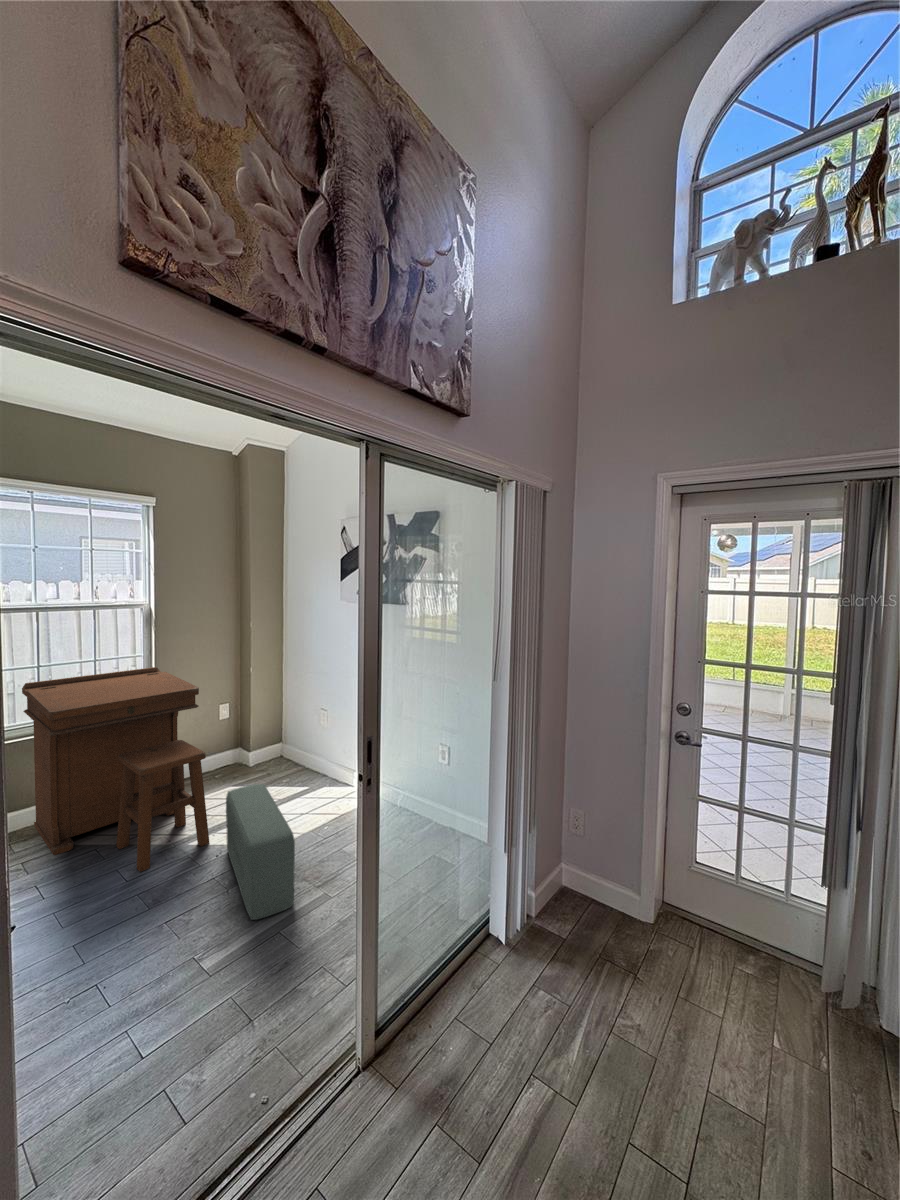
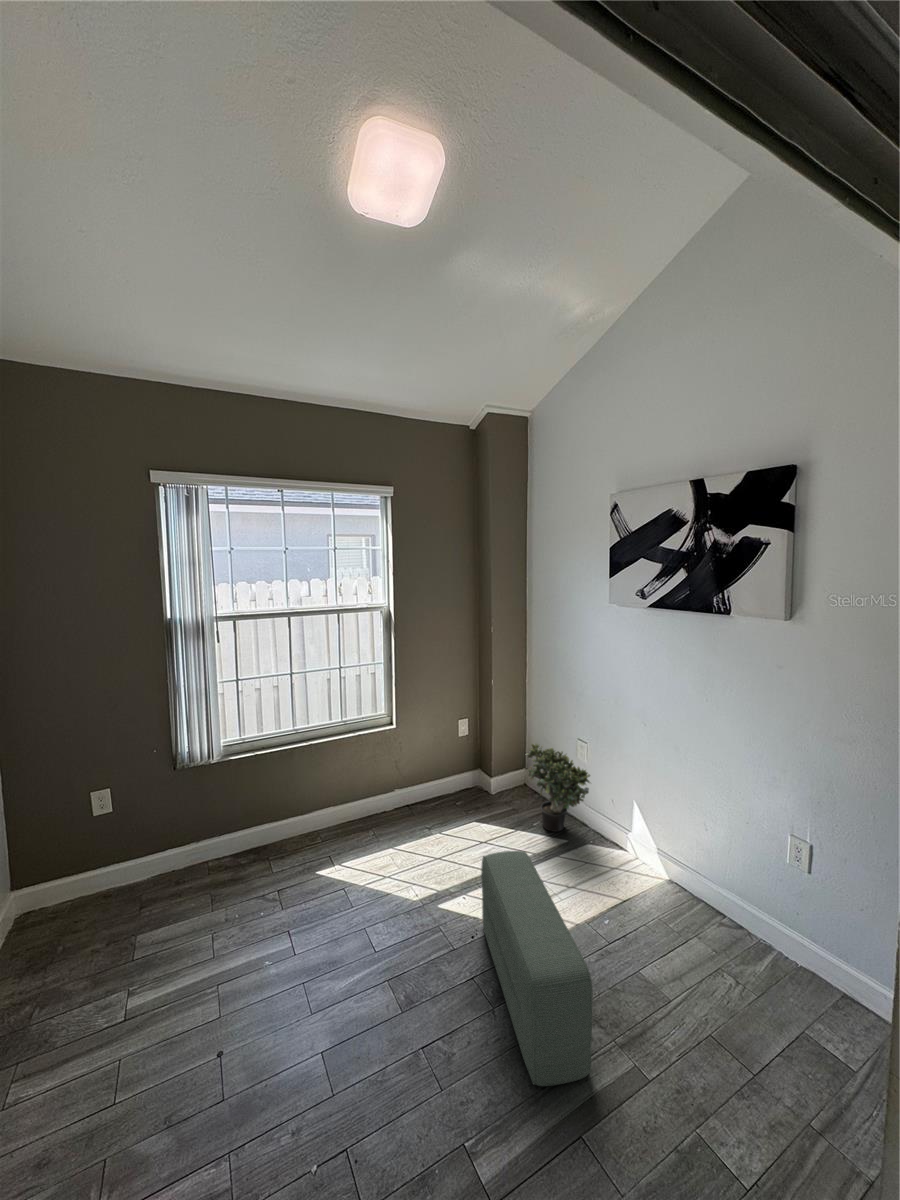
desk: present [22,667,209,872] -> none [277,677,461,938]
potted plant: none [276,715,329,783] -> present [526,744,590,832]

